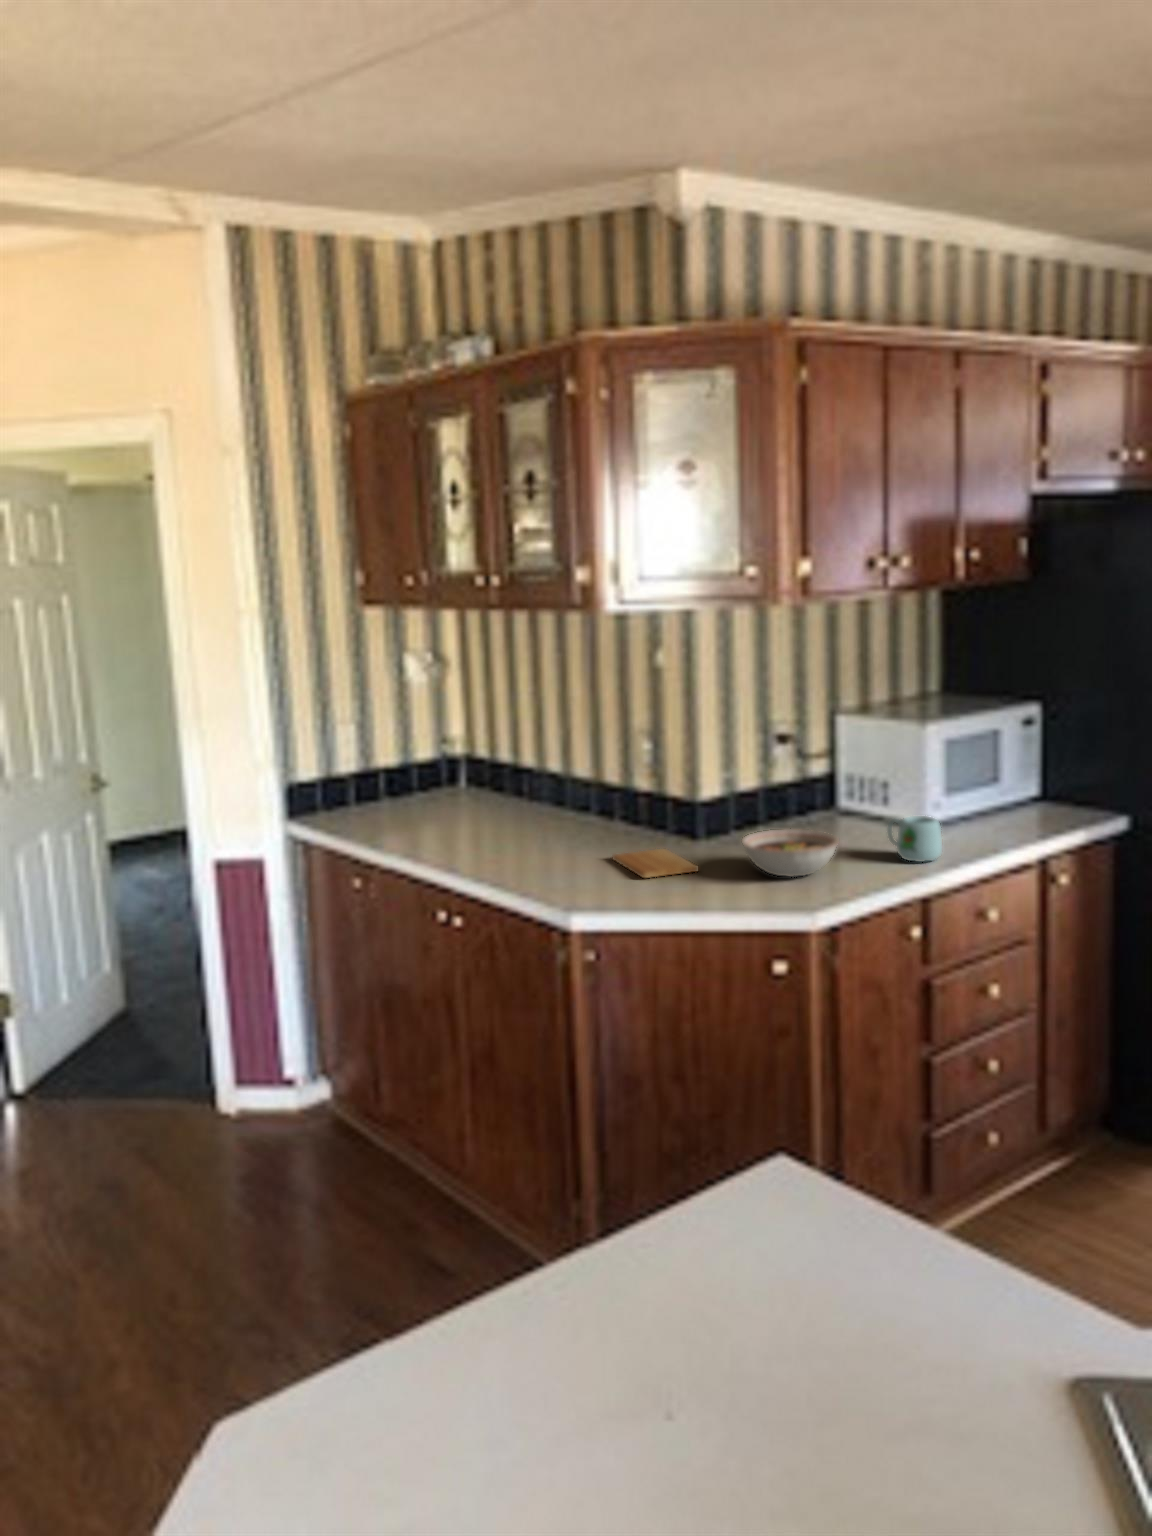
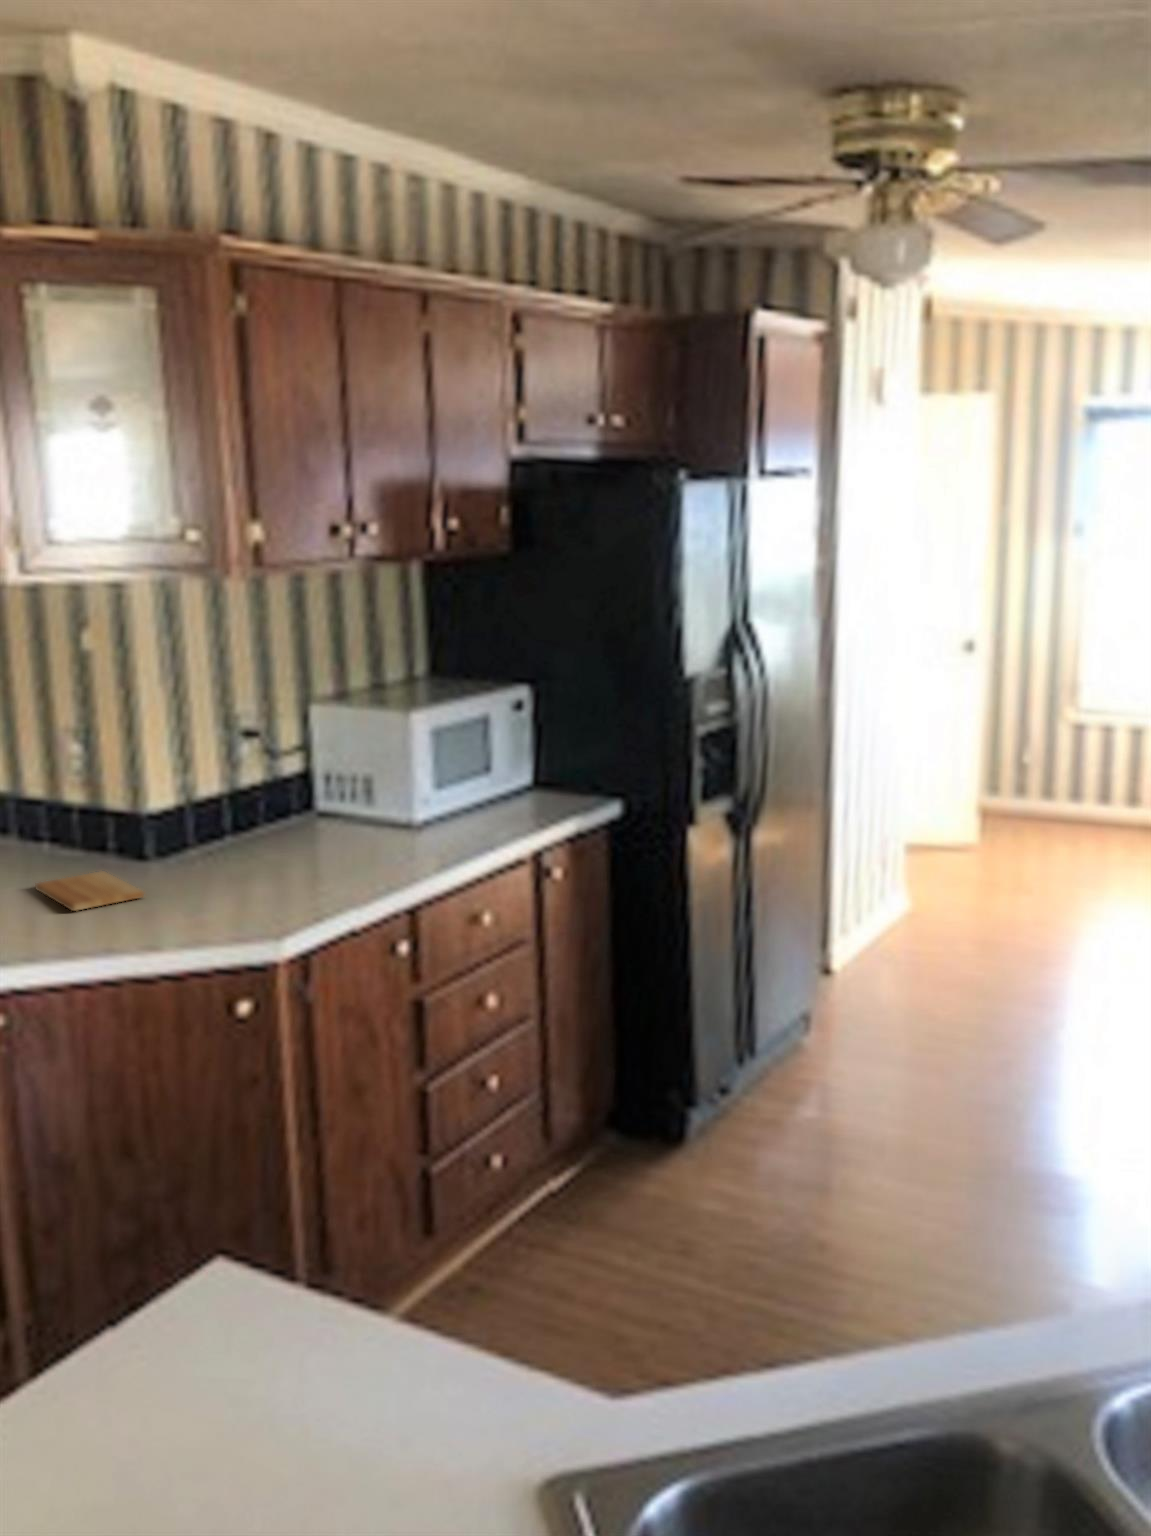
mug: present [888,816,942,862] -> none [368,815,429,867]
bowl: present [742,829,838,877] -> none [195,839,311,896]

